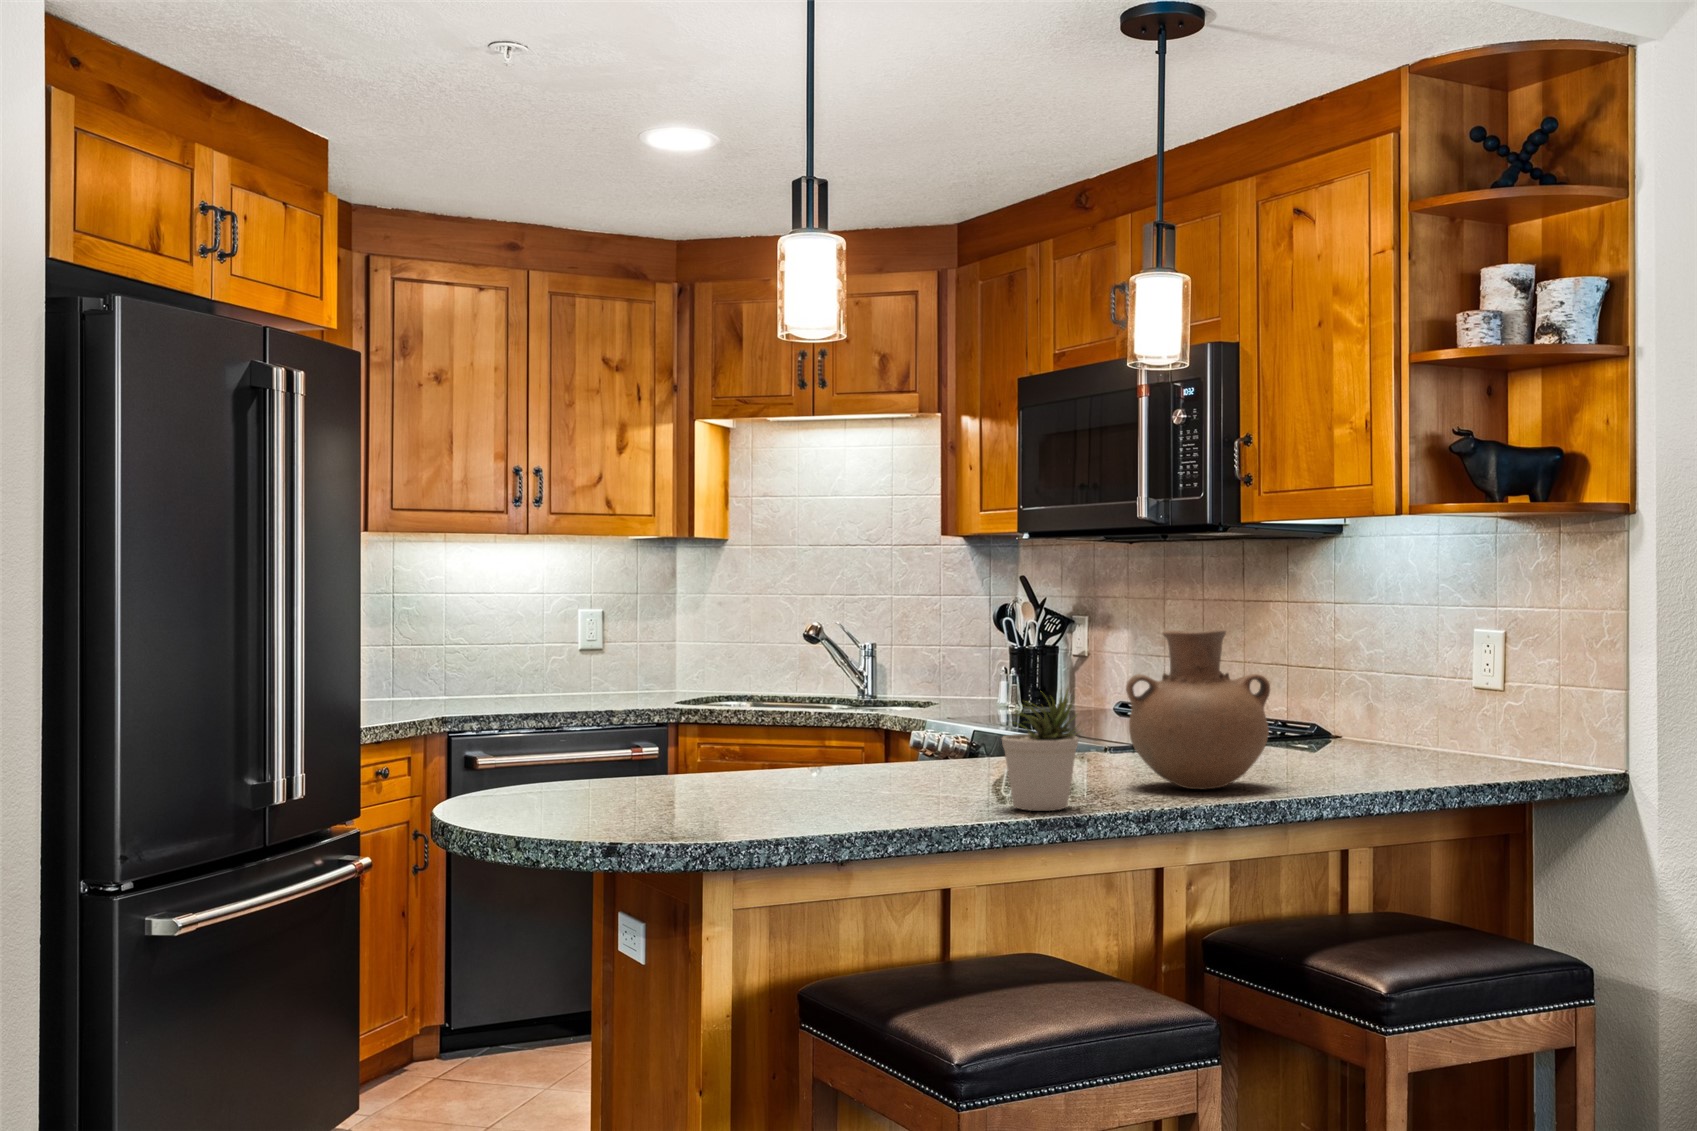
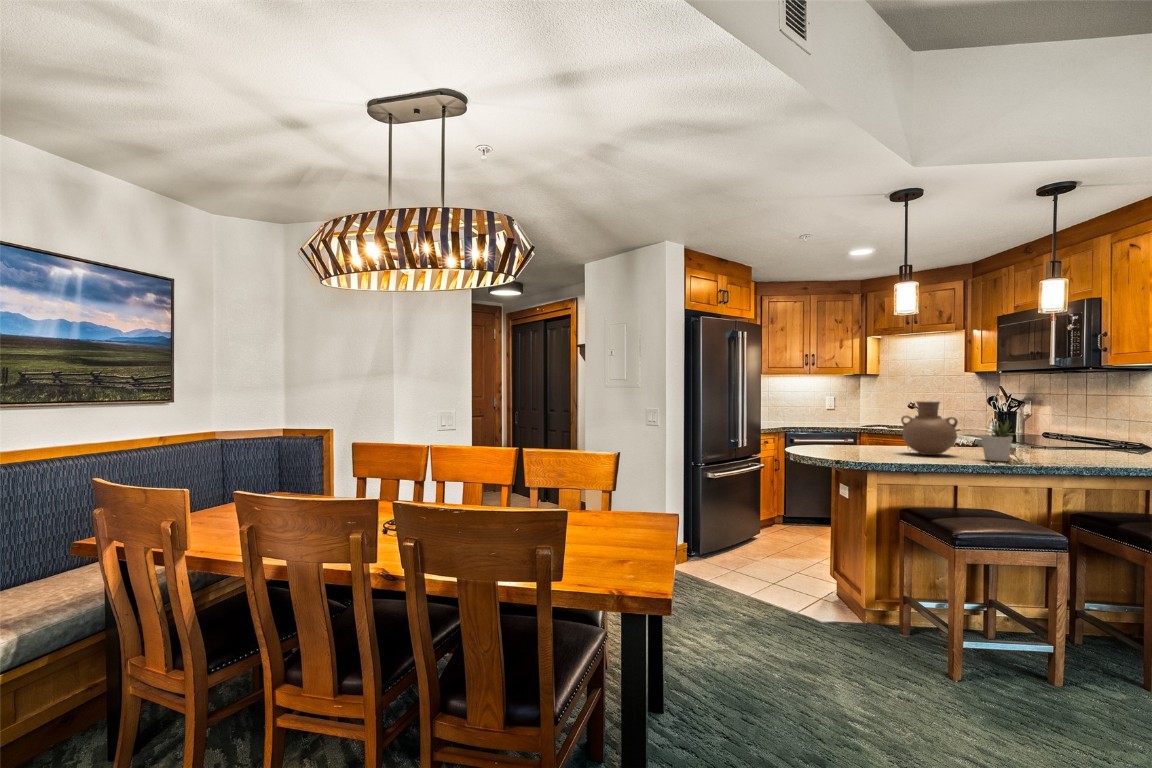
vase: present [1126,630,1270,789] -> present [901,401,958,455]

